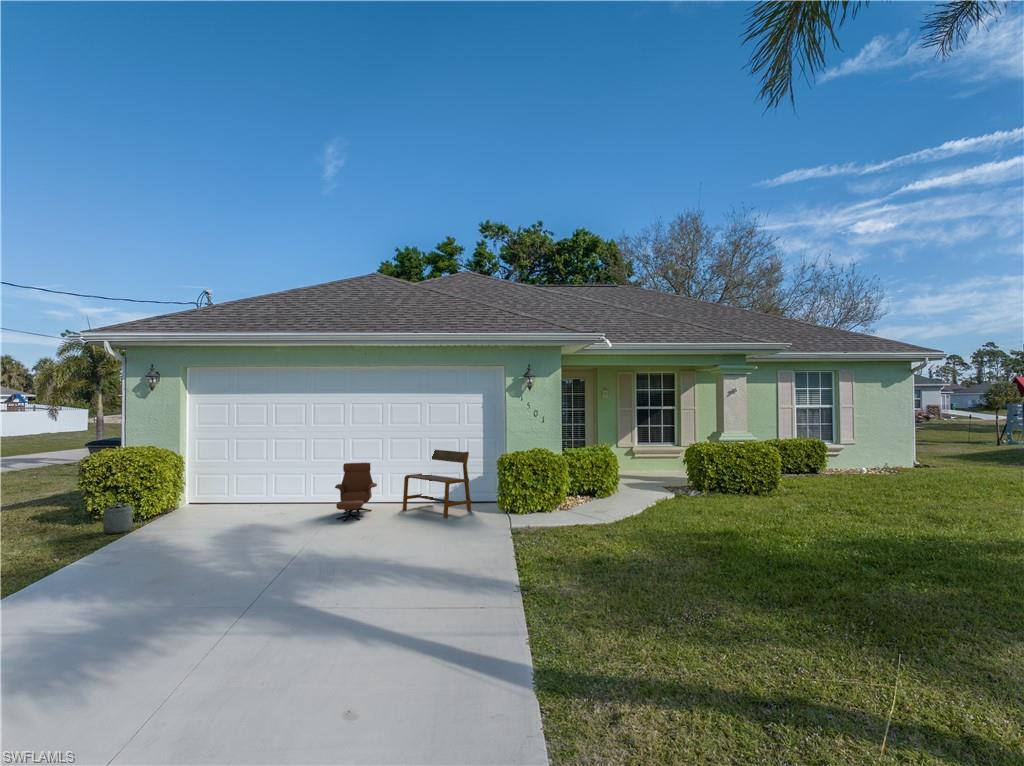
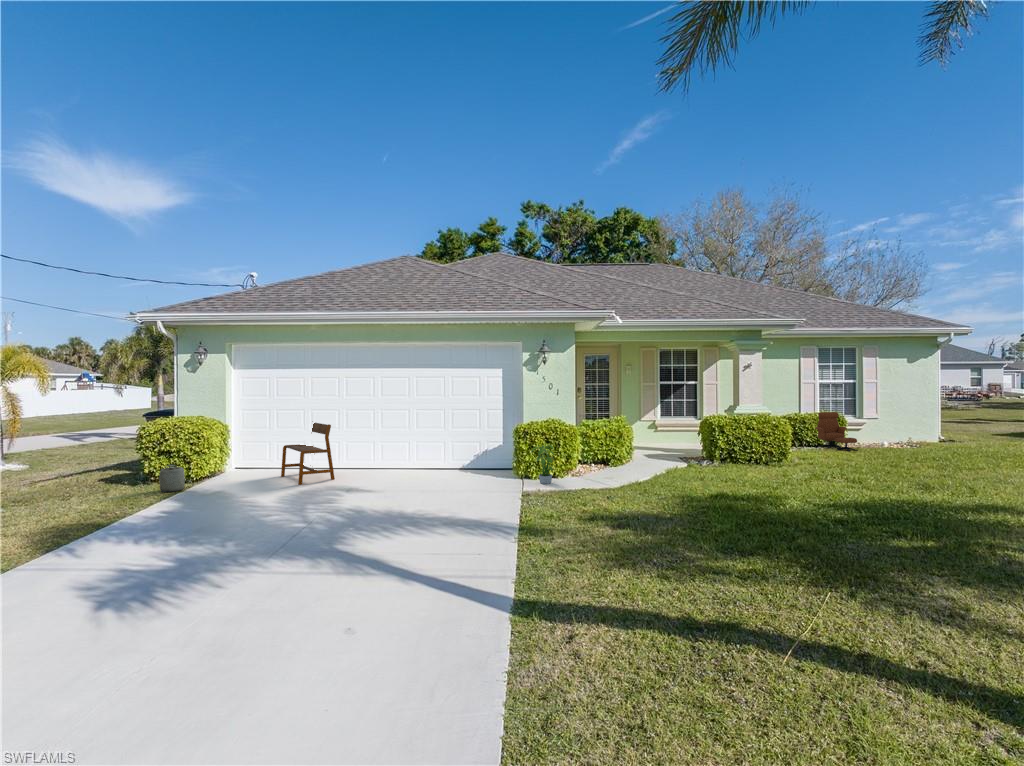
bench: present [403,450,471,518] -> present [281,423,334,485]
lounge chair: present [335,463,377,522] -> present [815,412,858,451]
potted plant: none [519,476,545,519] -> present [531,445,554,484]

